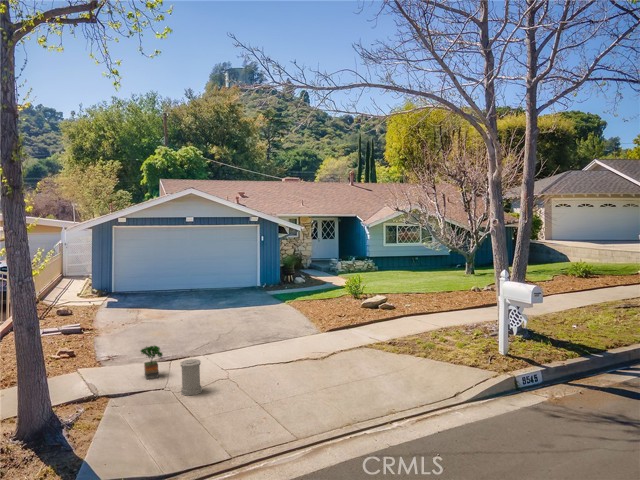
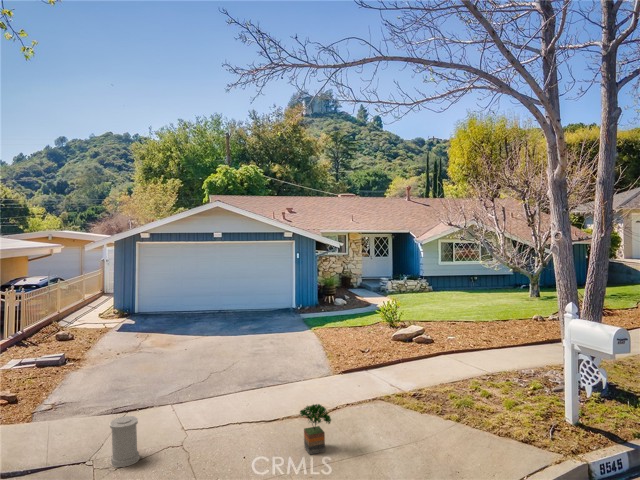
potted tree: present [141,346,162,379] -> present [300,404,331,455]

